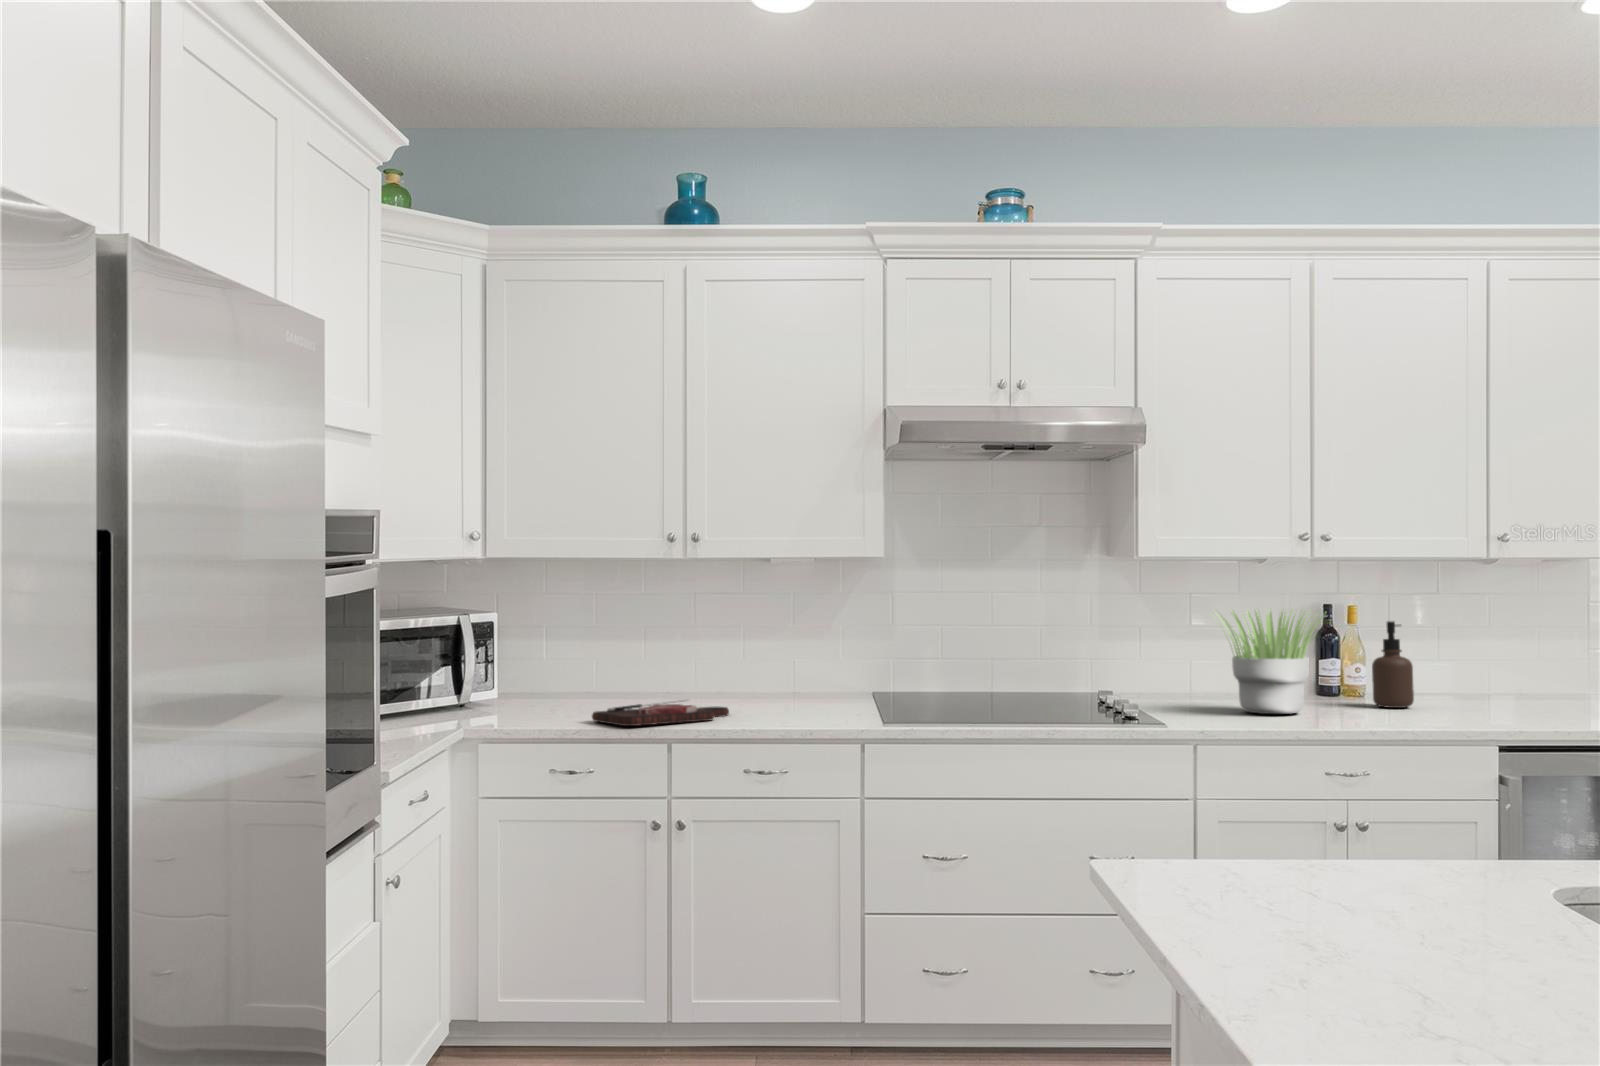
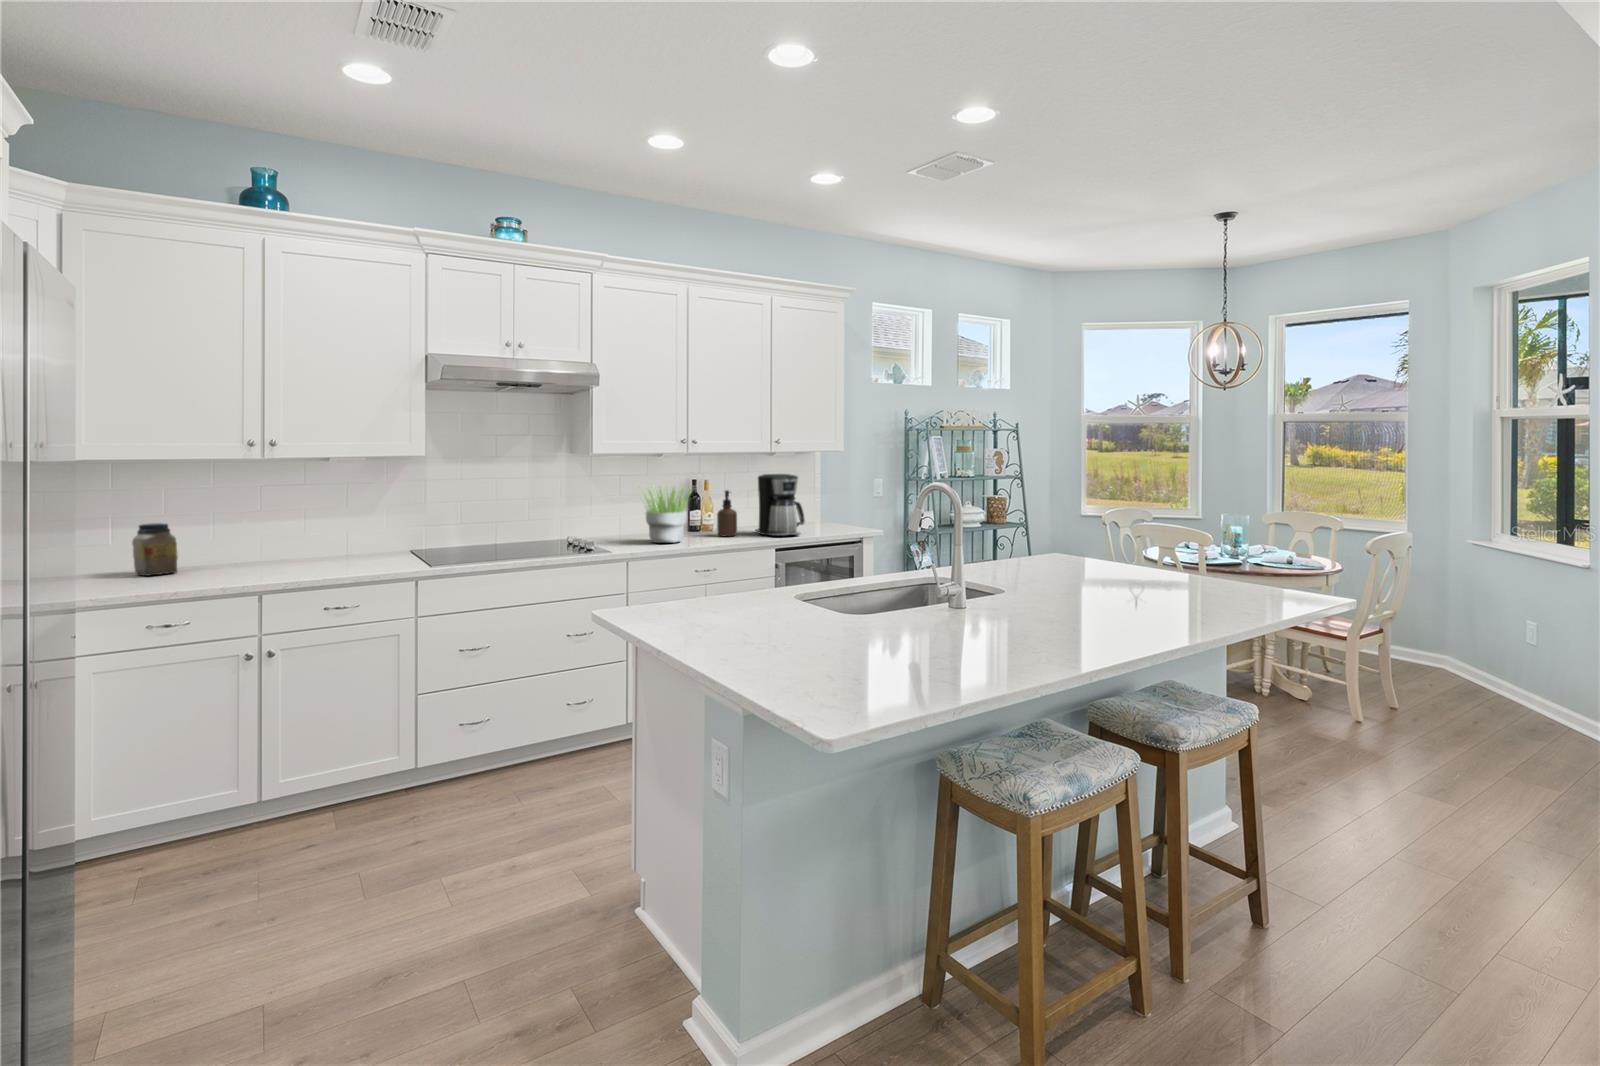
coffee maker: none [1452,591,1562,711] -> present [757,474,805,536]
jar: none [513,653,560,724] -> present [132,523,178,576]
cutting board: present [592,700,729,726] -> none [207,552,318,573]

